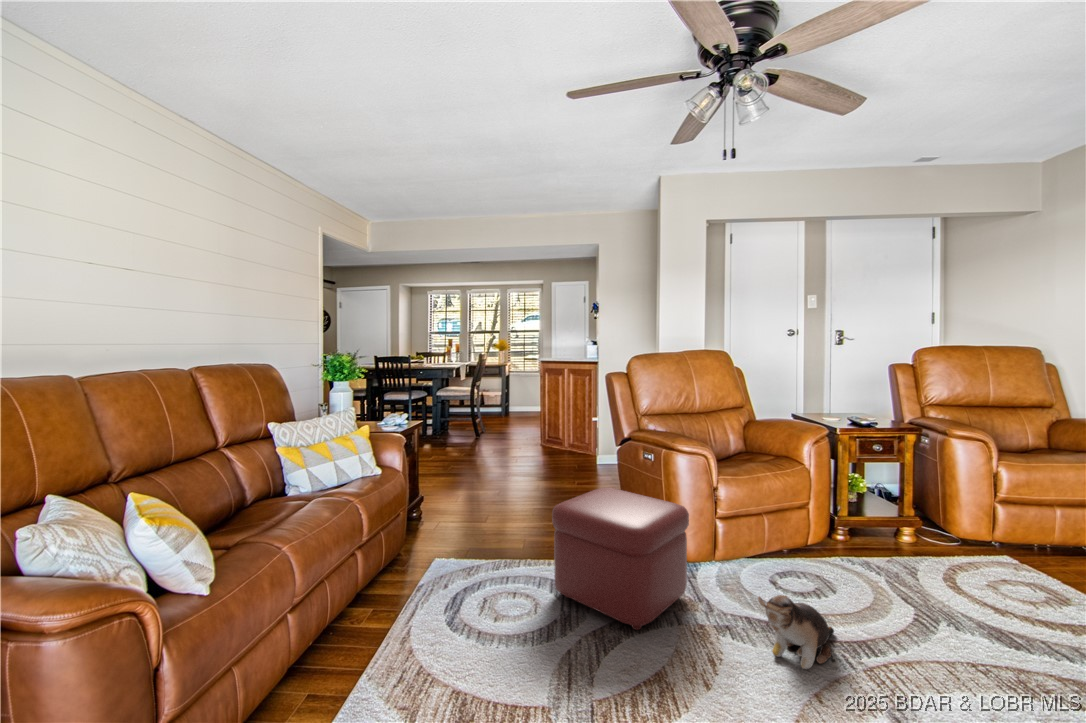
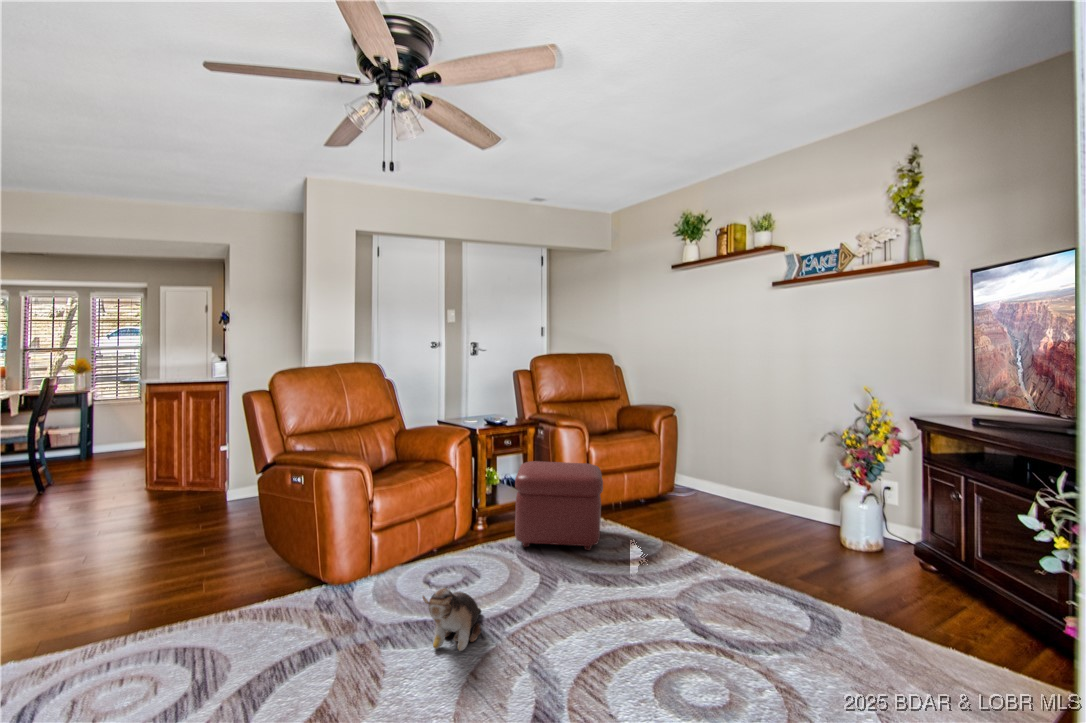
ottoman: present [552,488,689,630] -> present [515,461,603,550]

